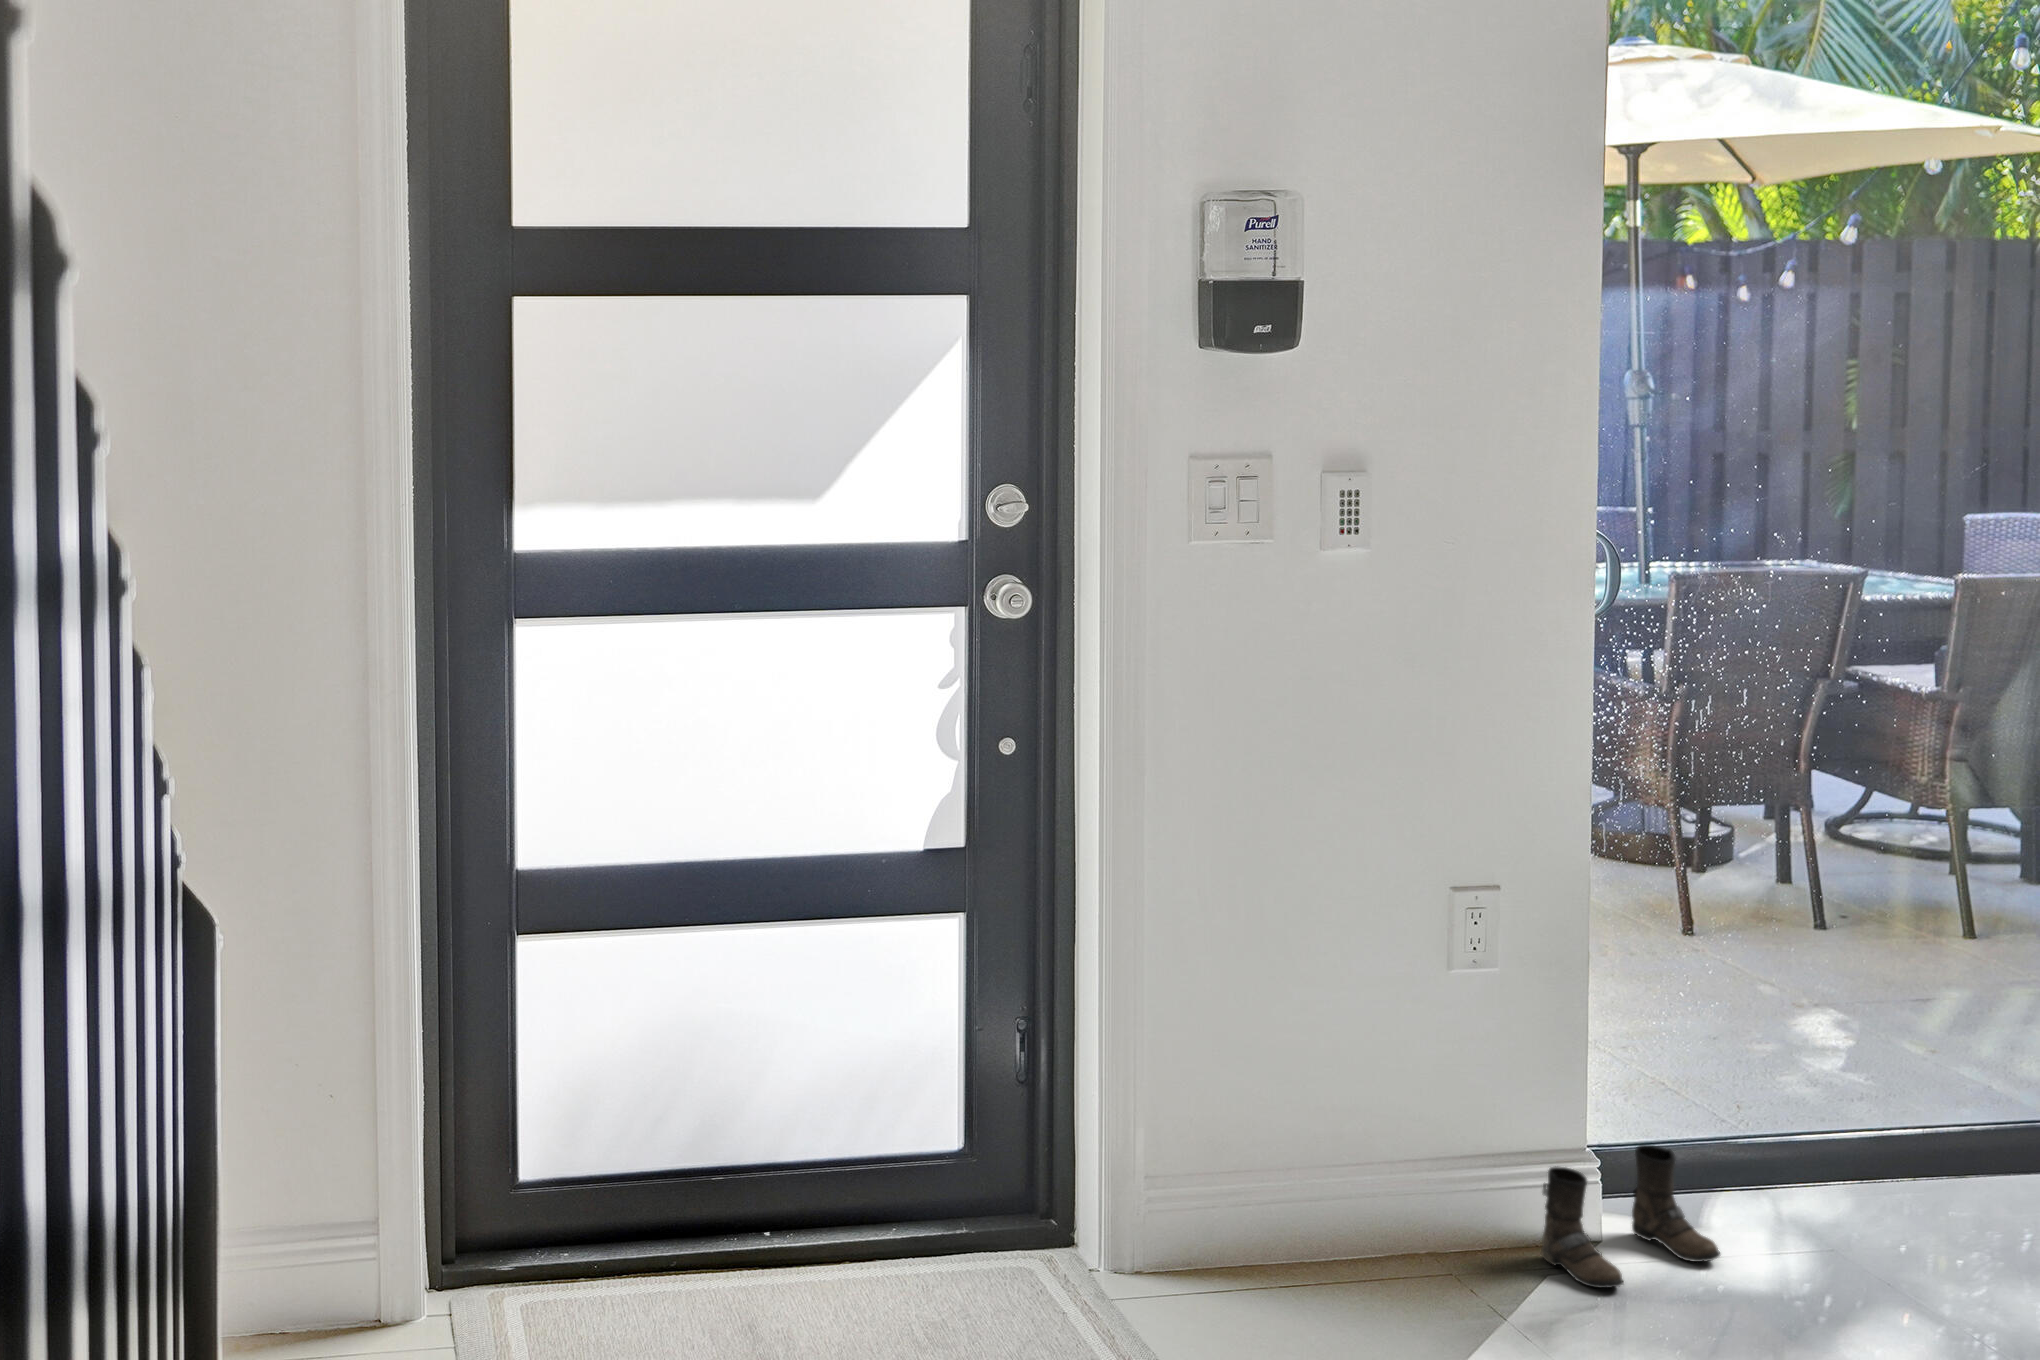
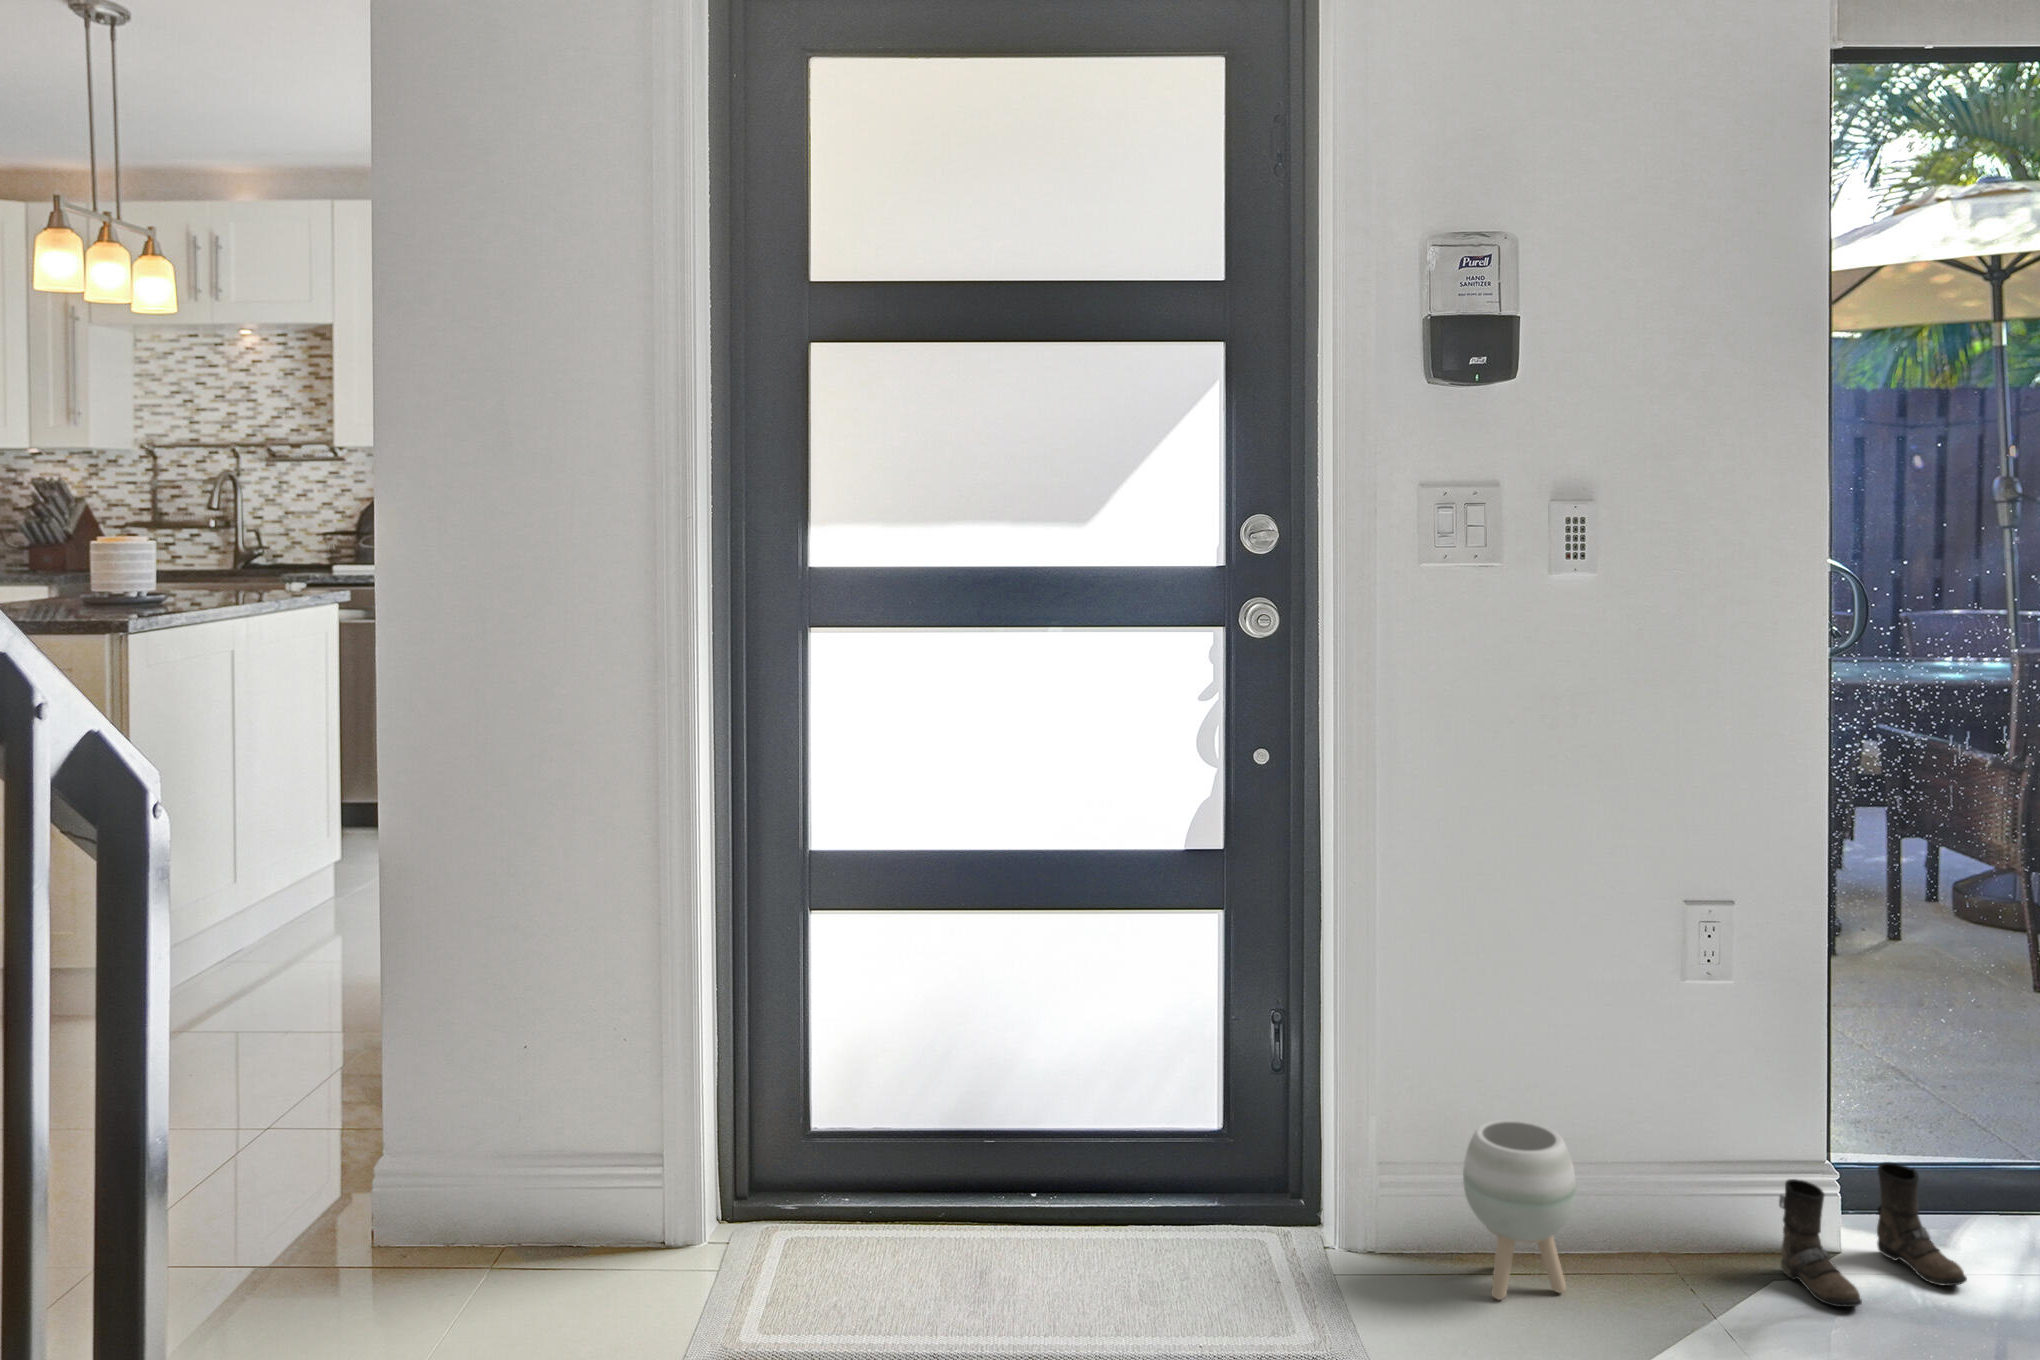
planter: none [1233,1123,1349,1304] -> present [1463,1120,1576,1300]

